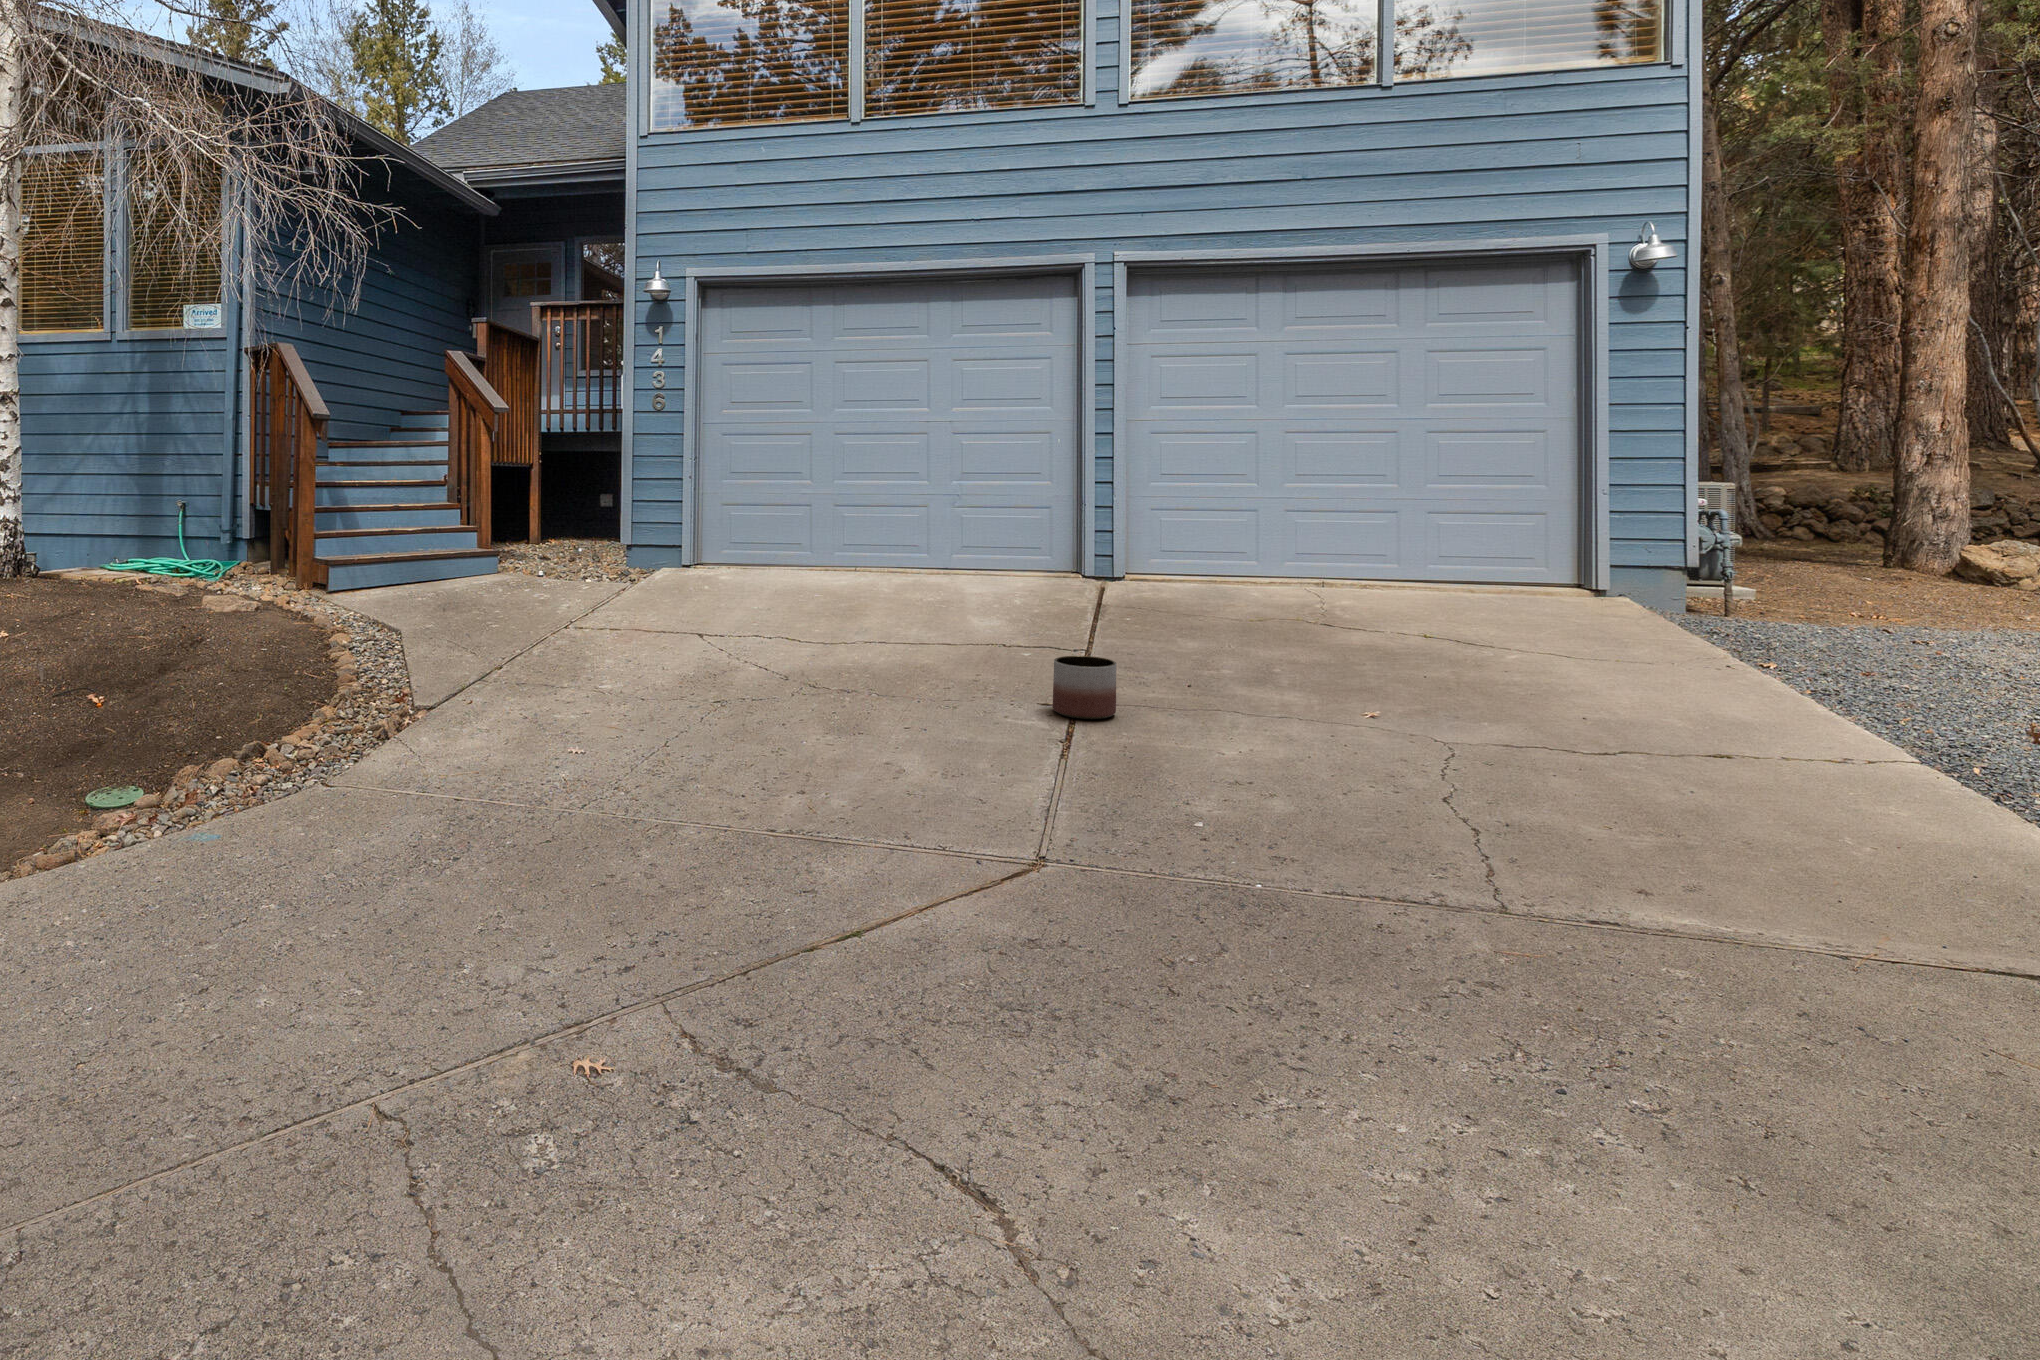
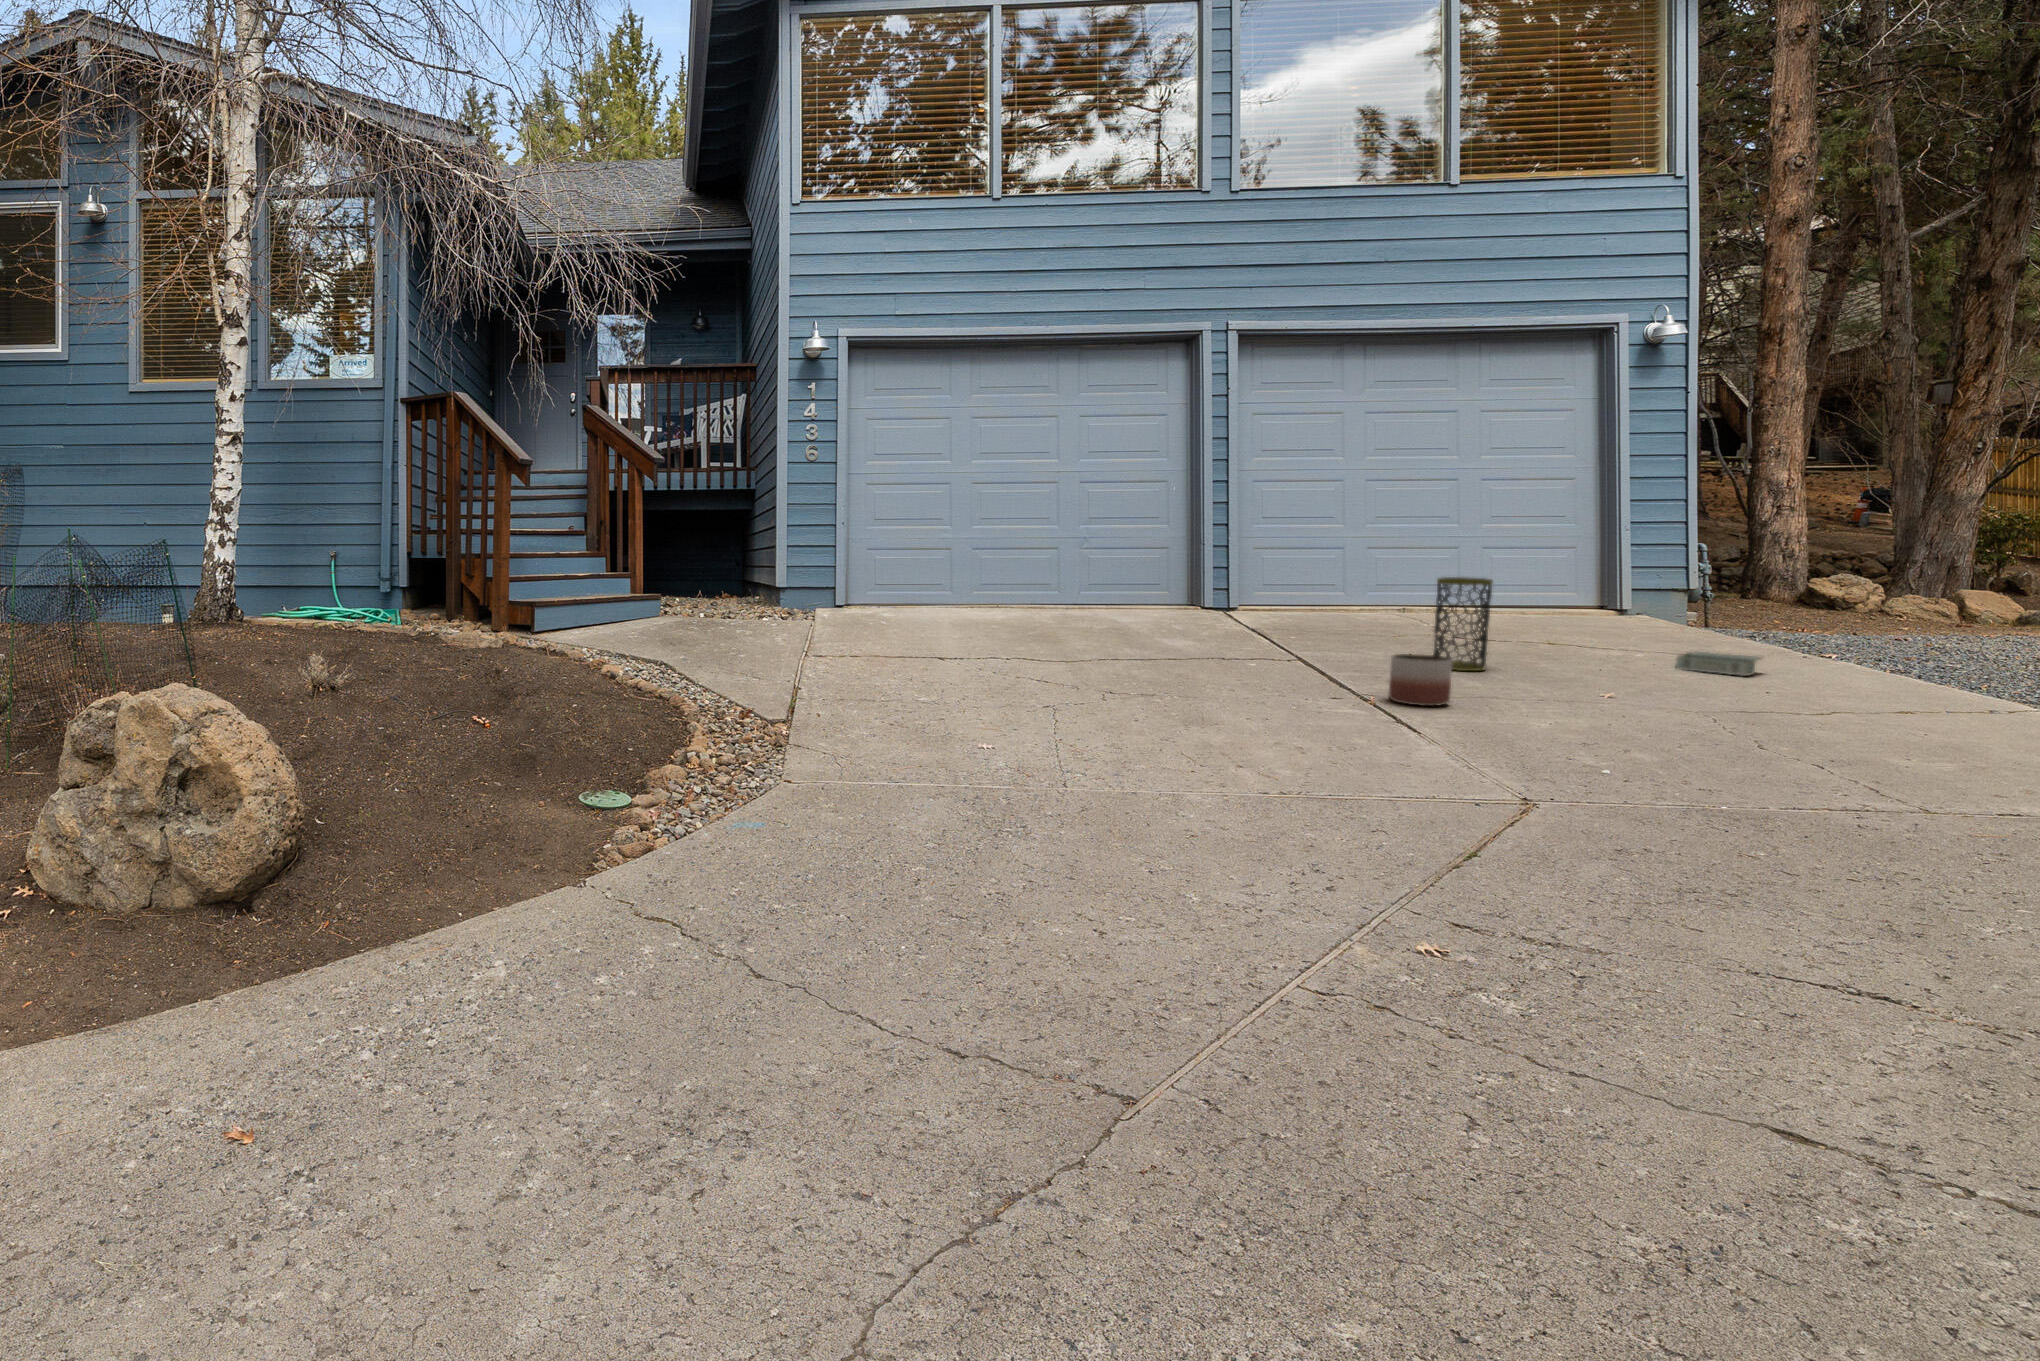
trash can: none [1199,560,1261,672] -> present [1433,577,1493,671]
toolbox: none [1503,655,1605,690] -> present [1676,652,1762,676]

